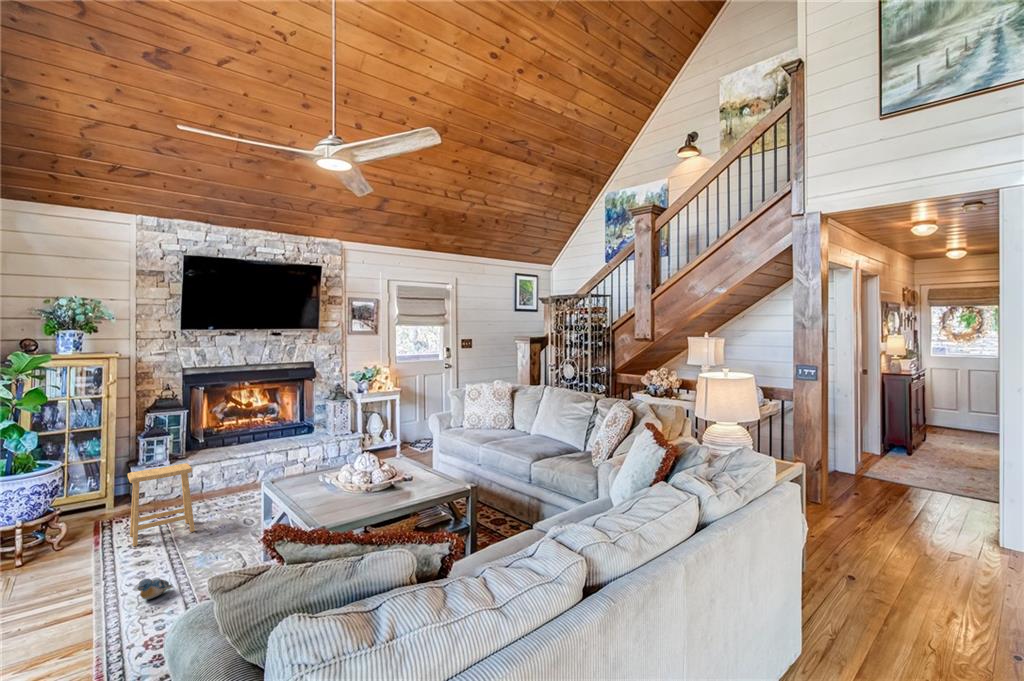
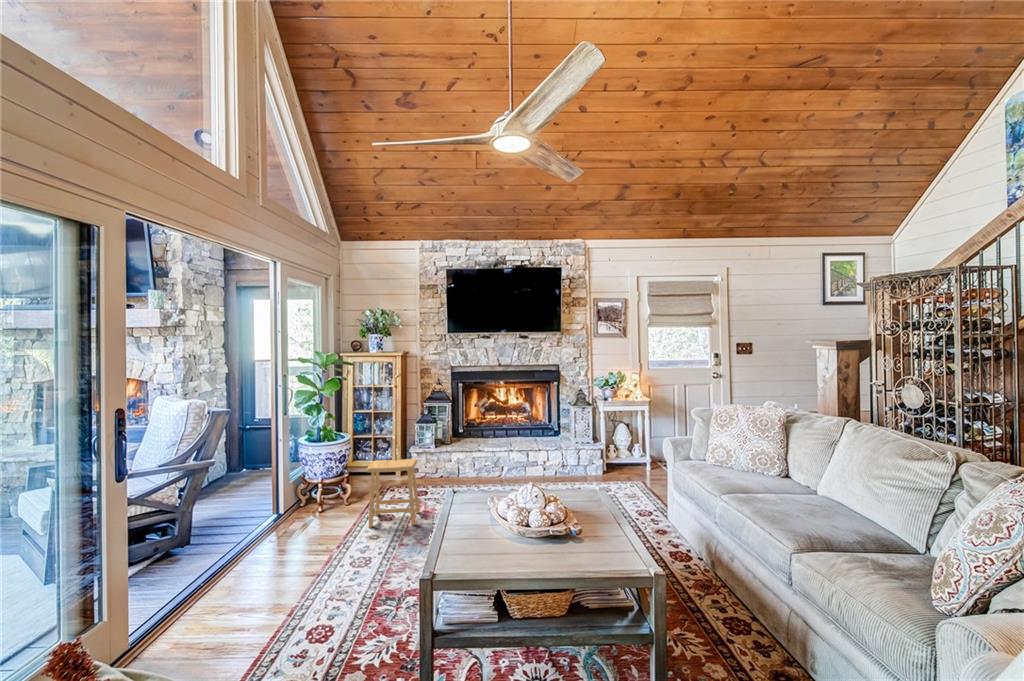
plush toy: present [137,578,173,600] -> none [312,583,346,604]

